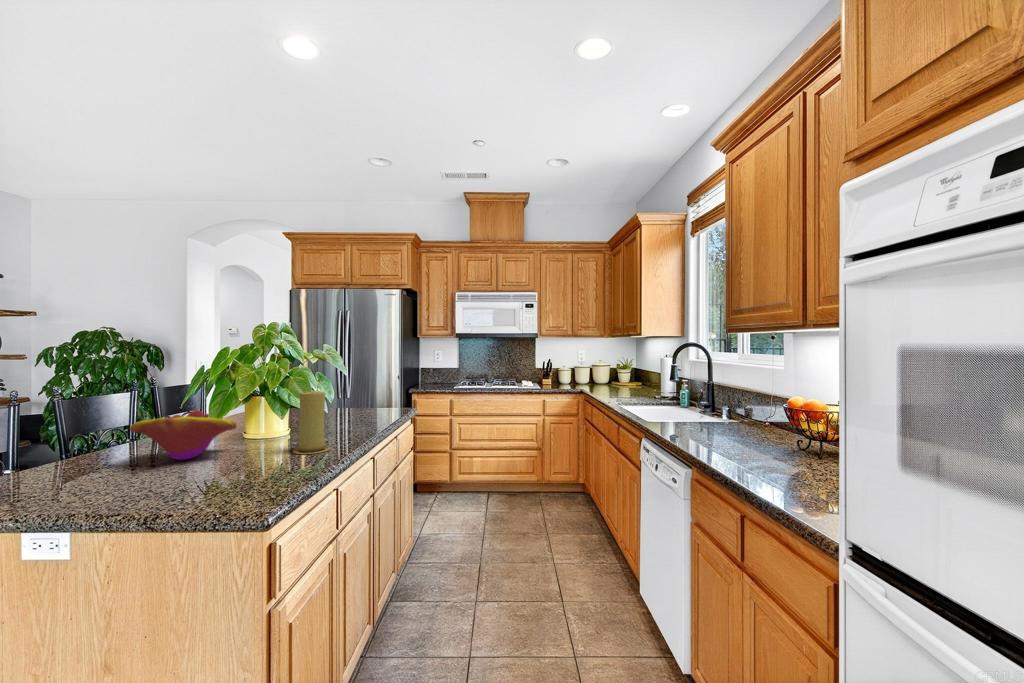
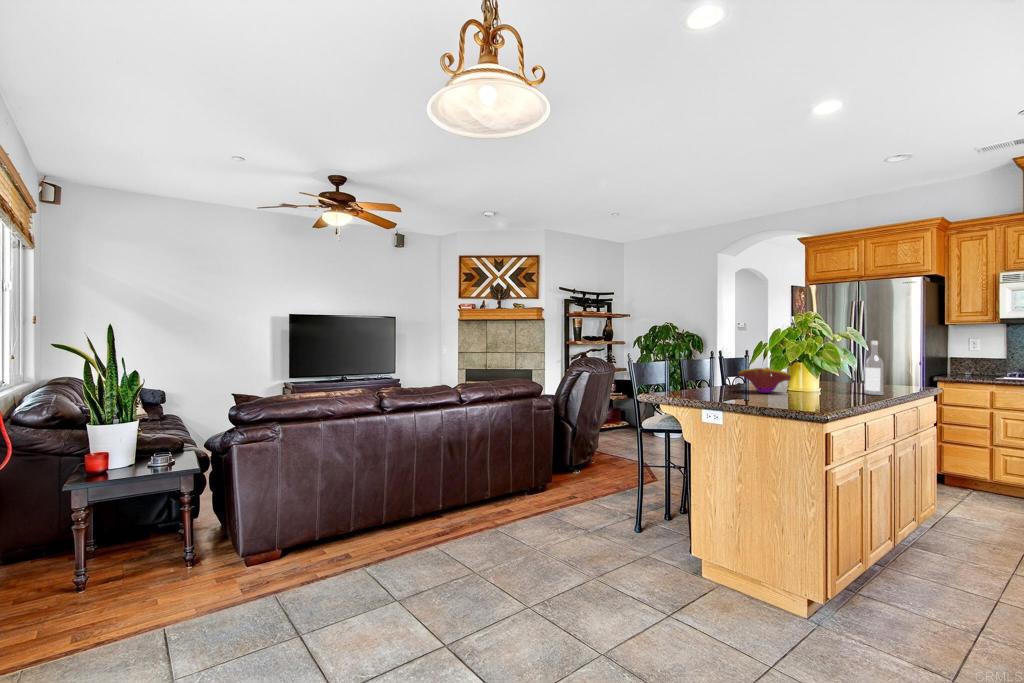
wine bottle: none [345,360,366,435] -> present [865,341,884,395]
candle: present [293,391,329,454] -> none [829,360,855,399]

